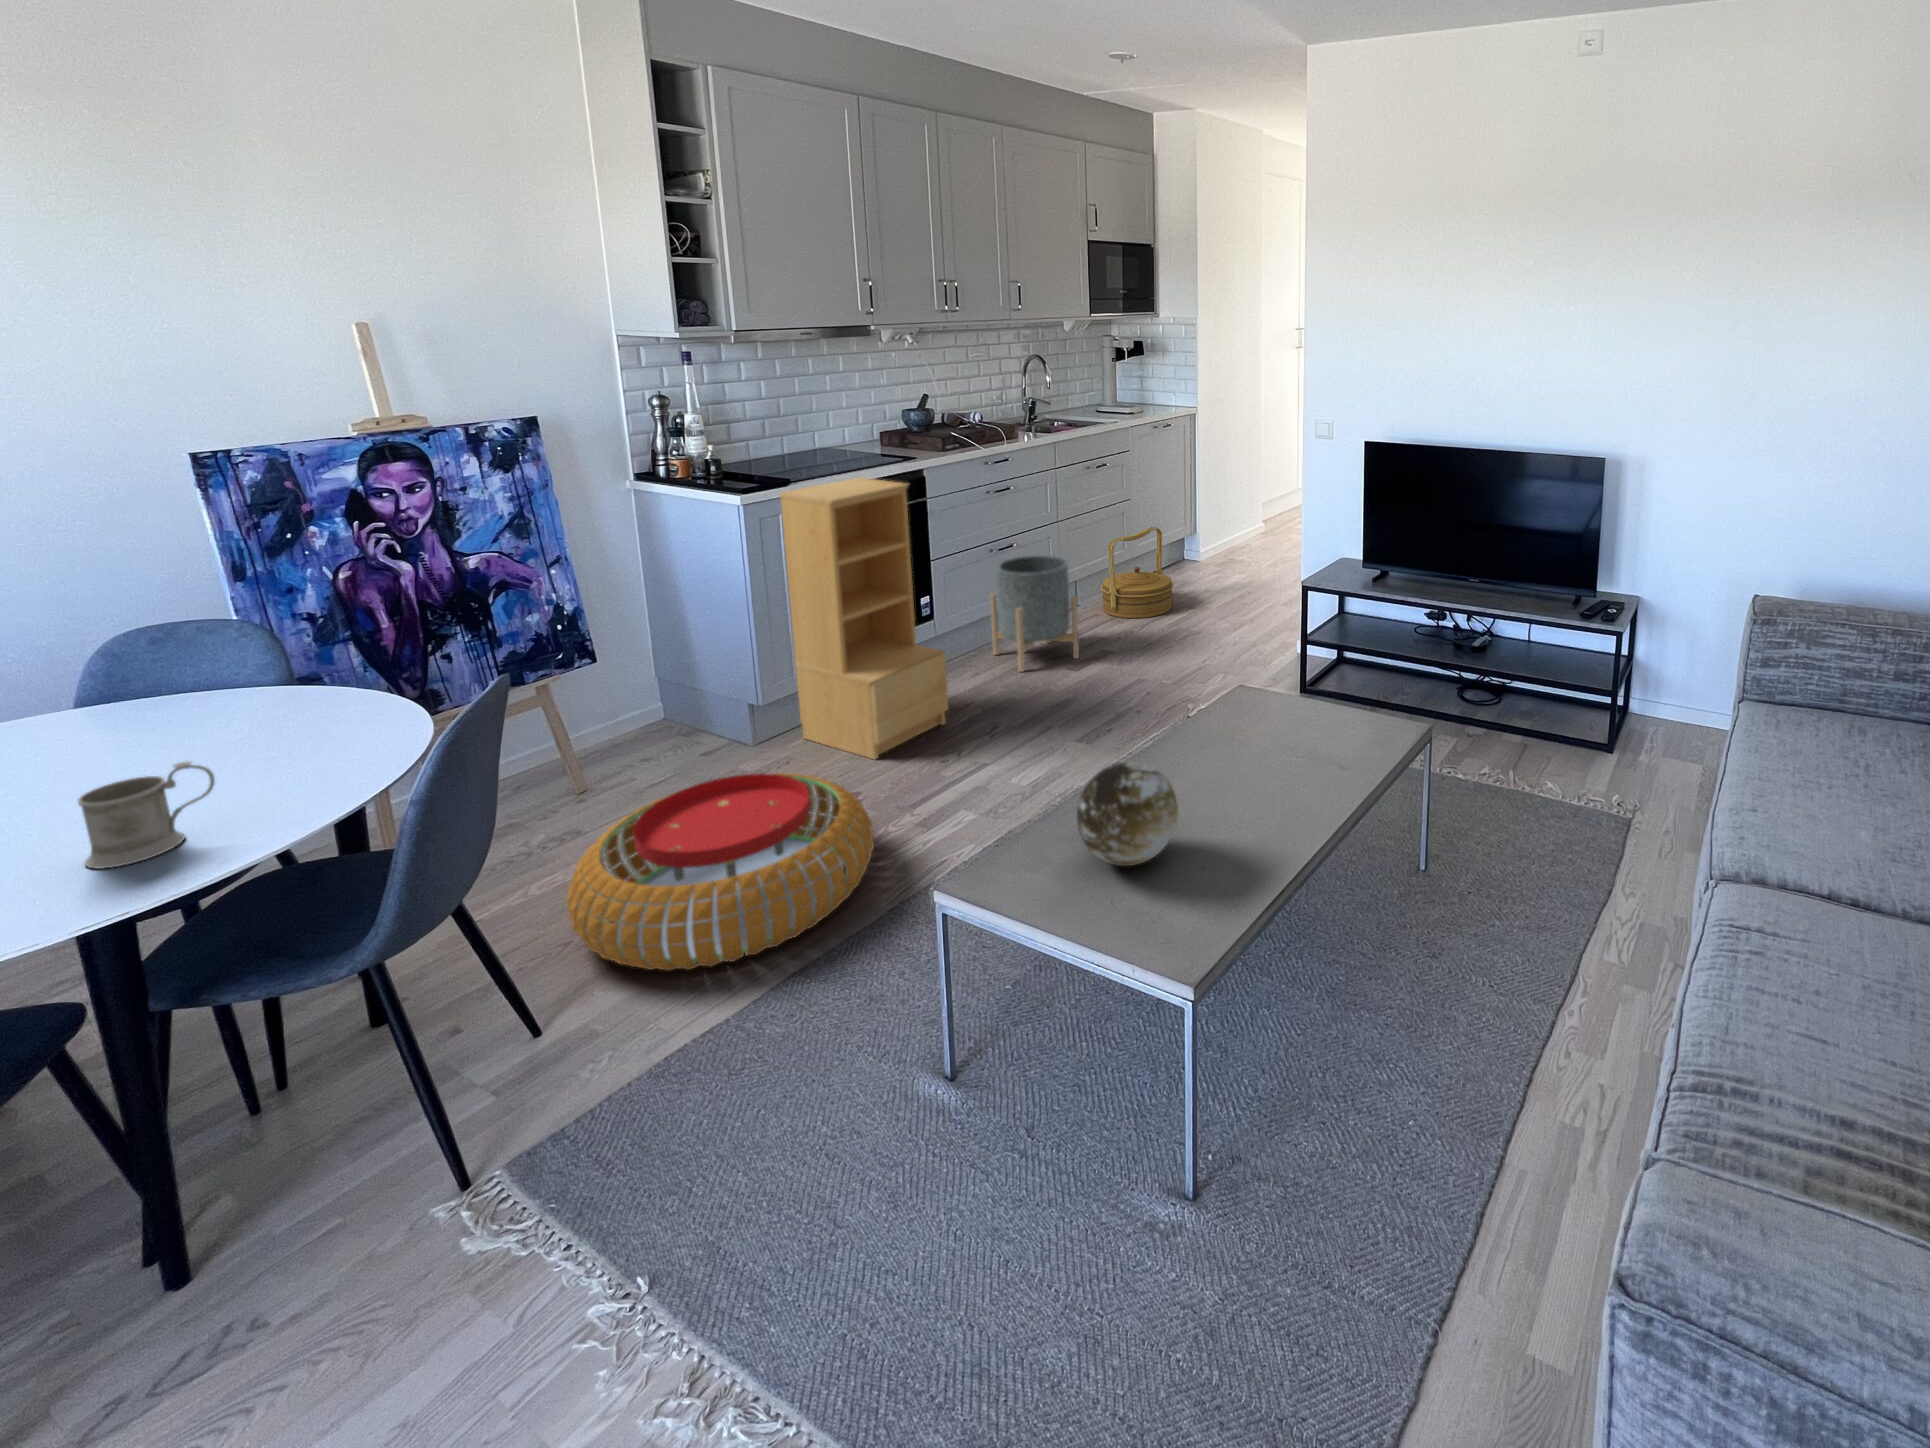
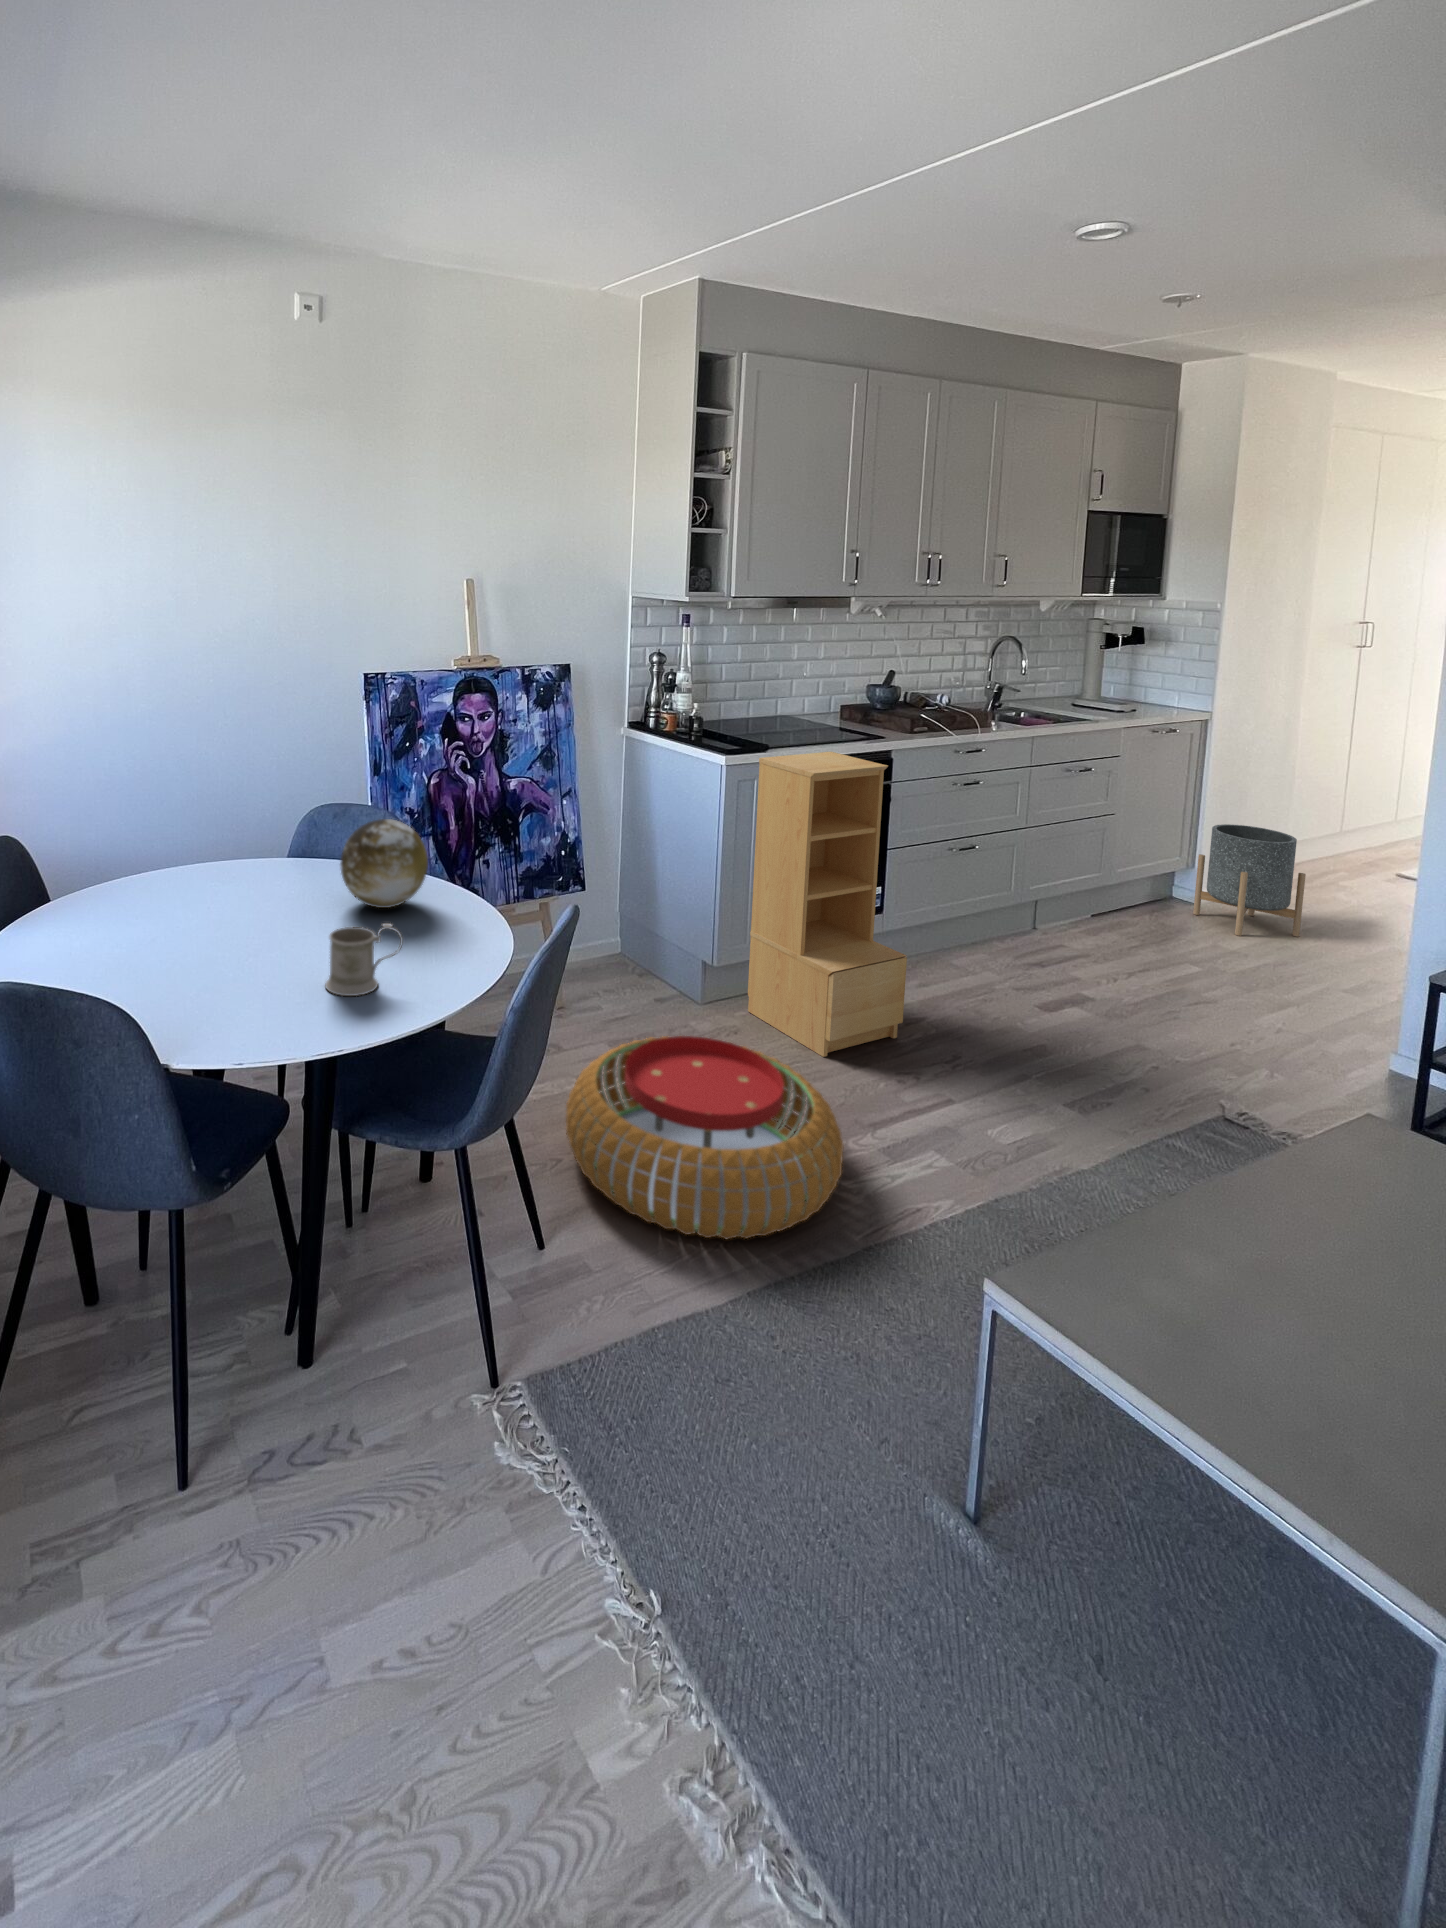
woven basket: present [1101,527,1173,618] -> none [1074,856,1178,969]
planter: present [990,555,1079,672] -> present [1193,824,1306,937]
decorative orb: present [1077,761,1178,866] -> present [340,819,428,908]

